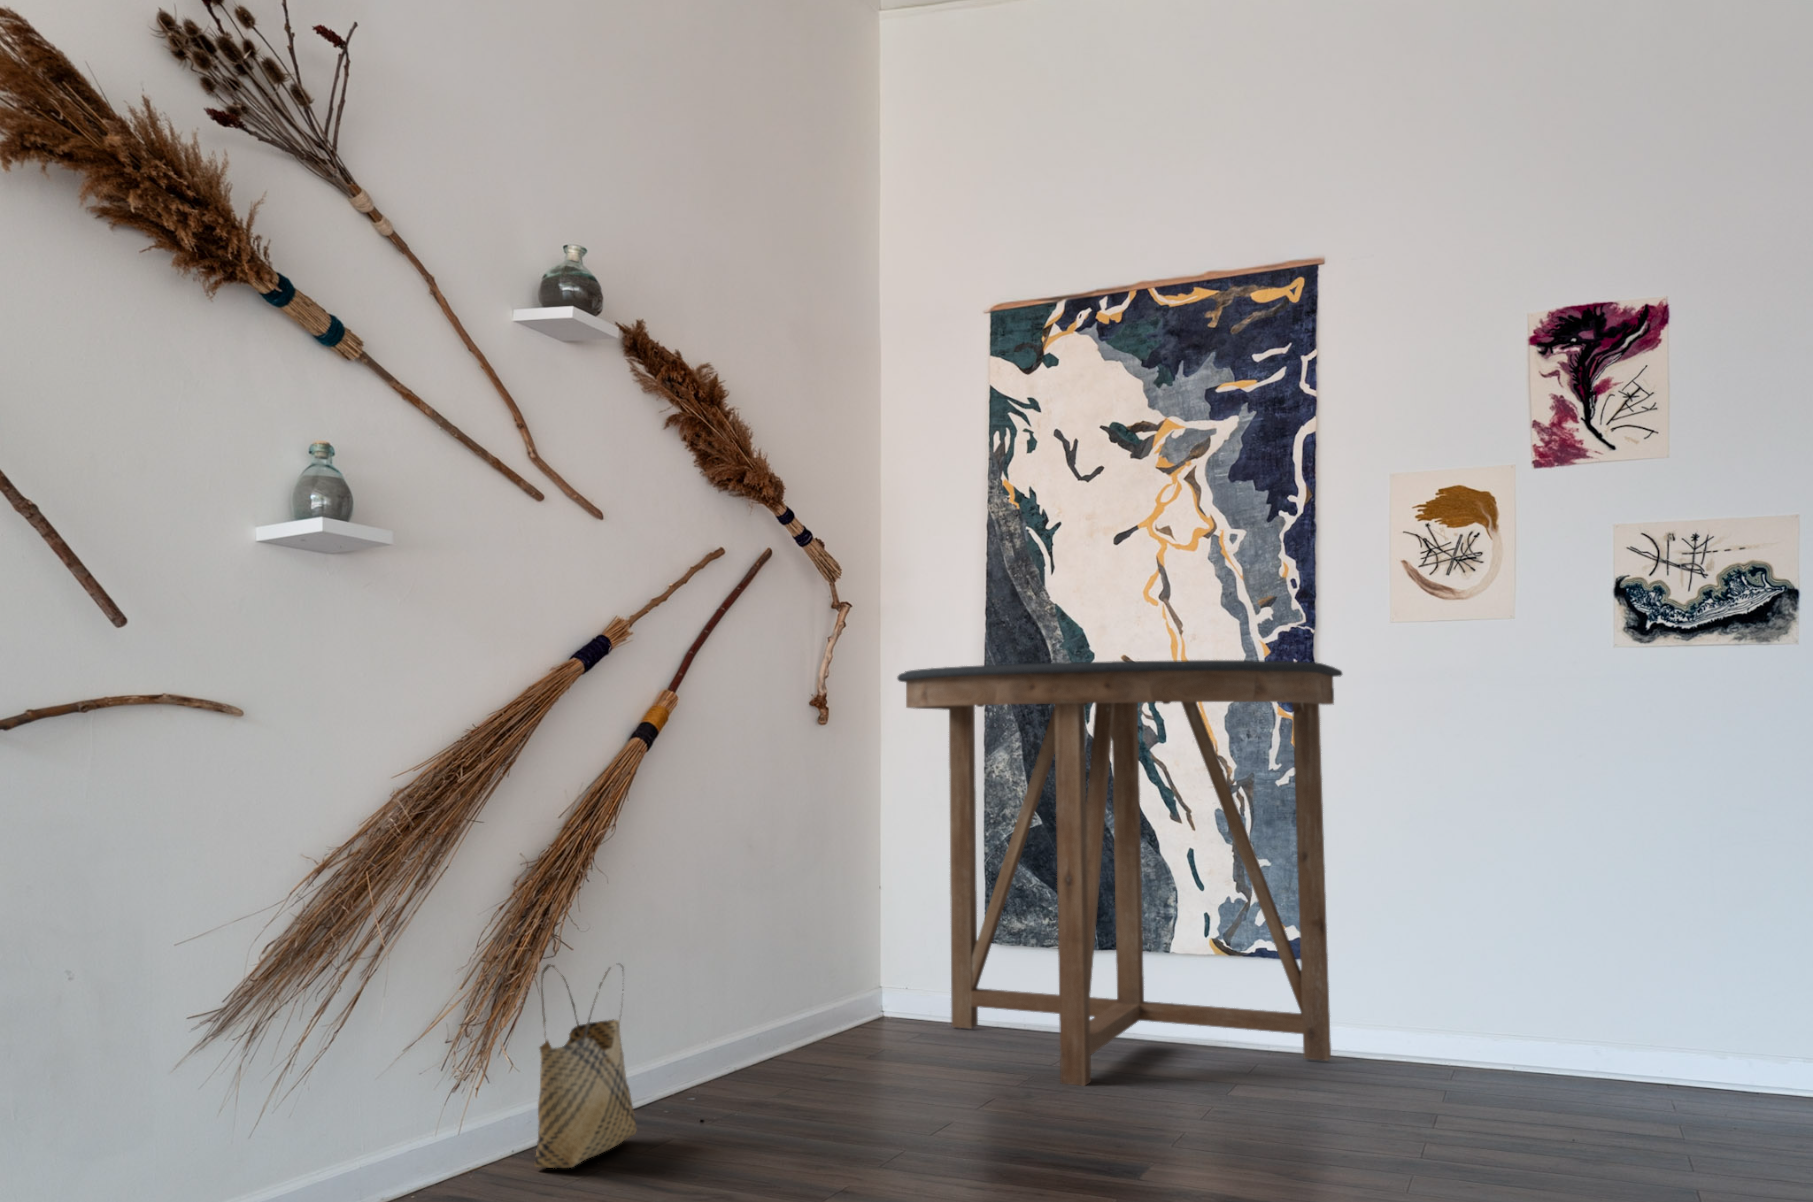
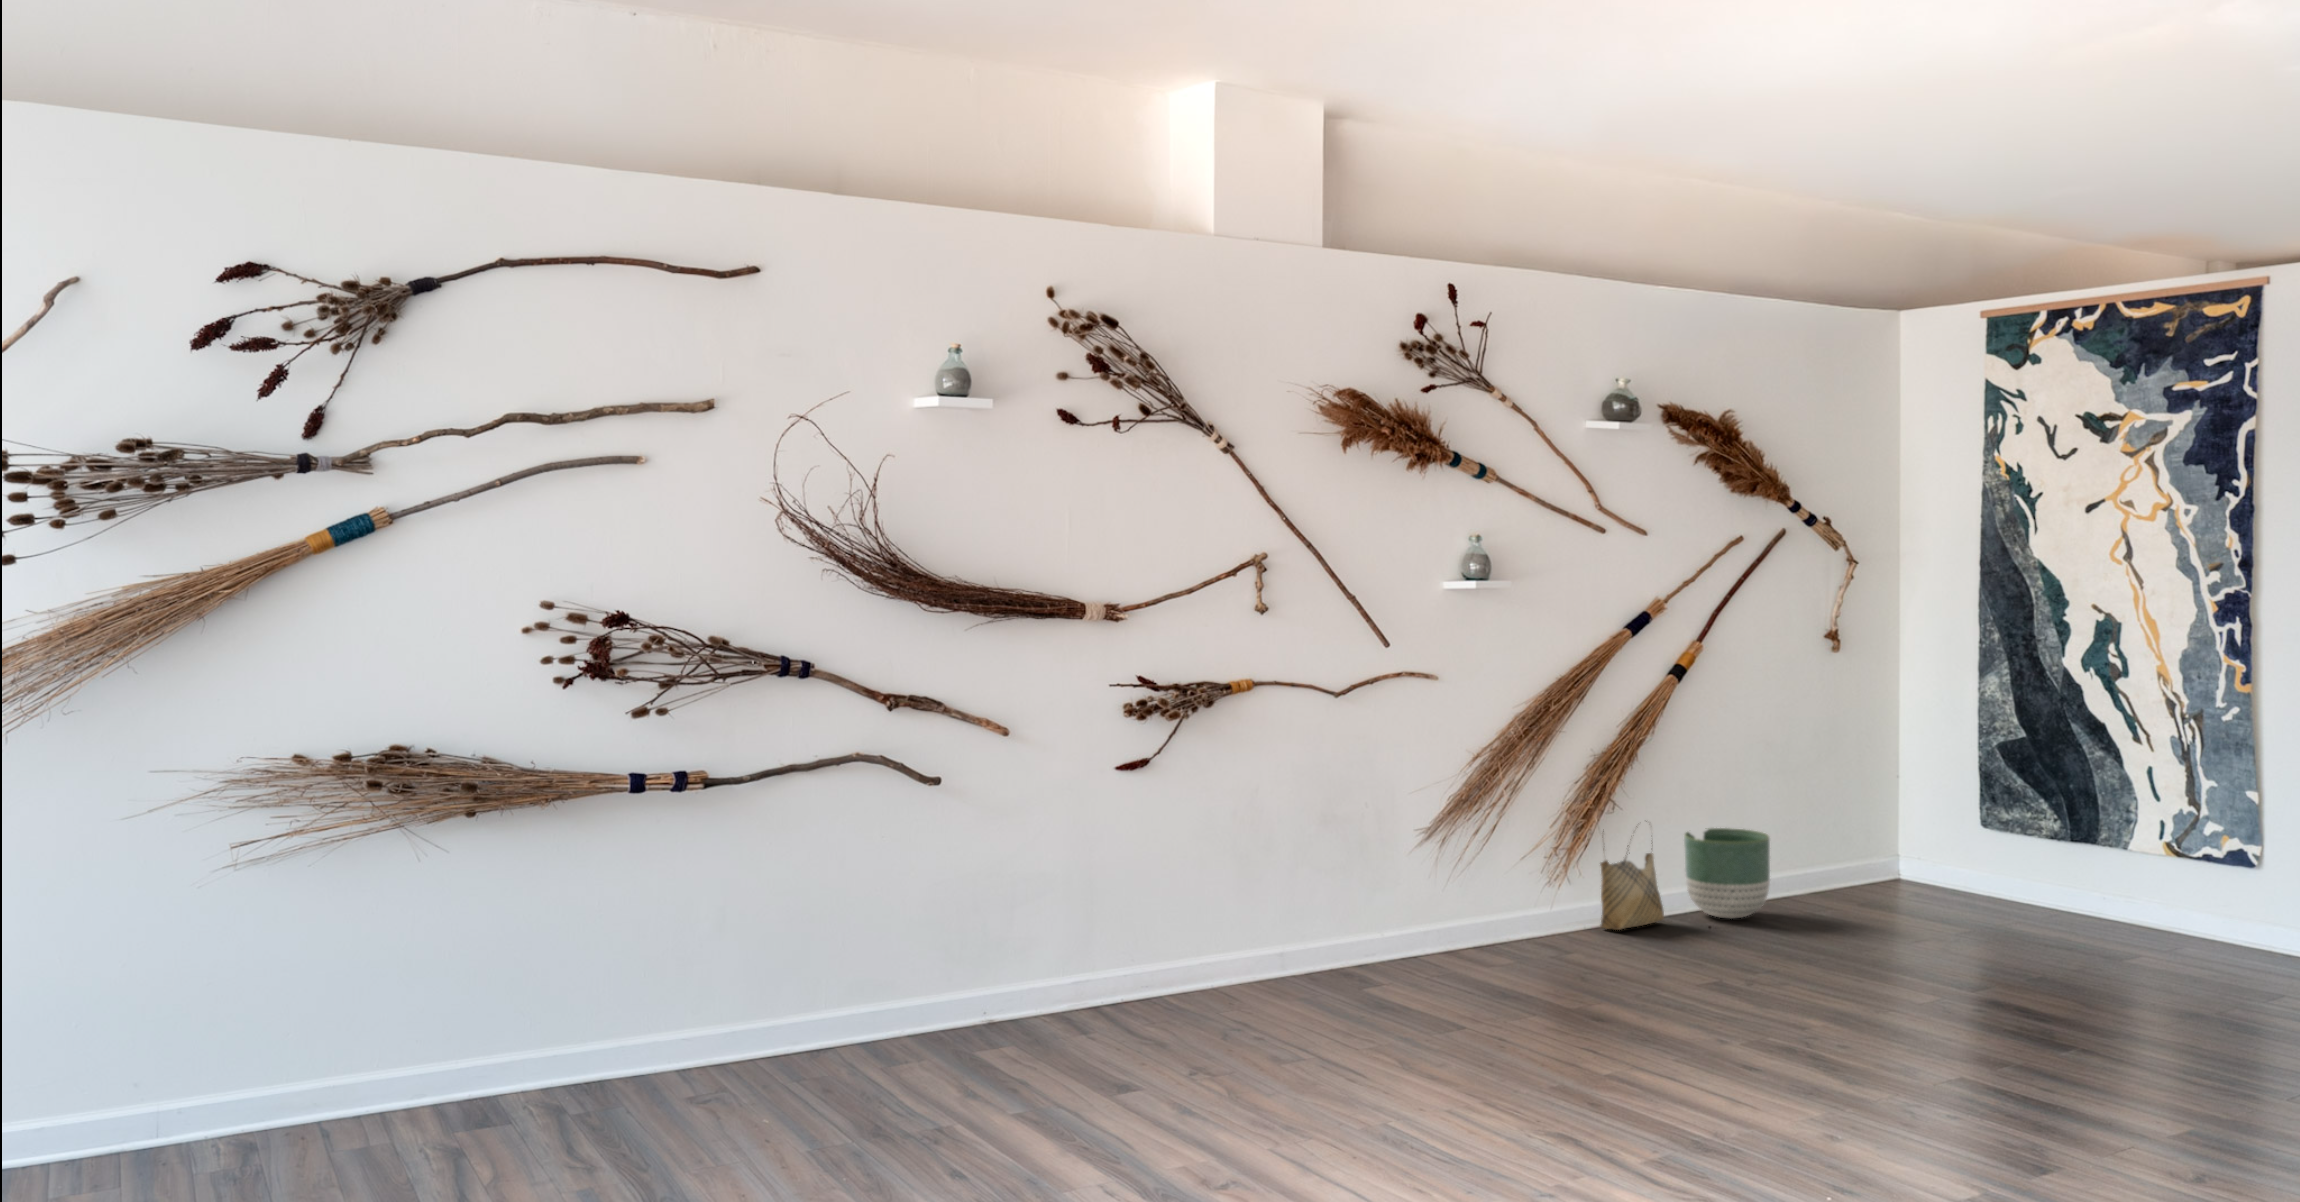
console table: present [898,660,1342,1086] -> none [1886,619,2273,940]
planter: none [658,968,786,1116] -> present [1684,828,1770,918]

